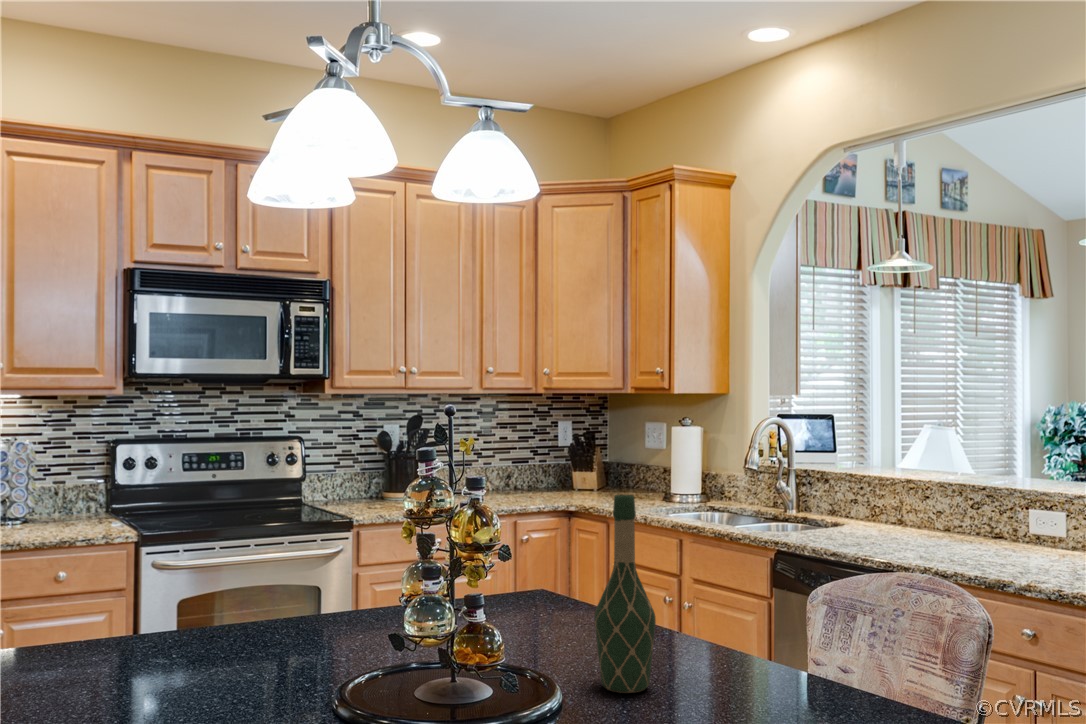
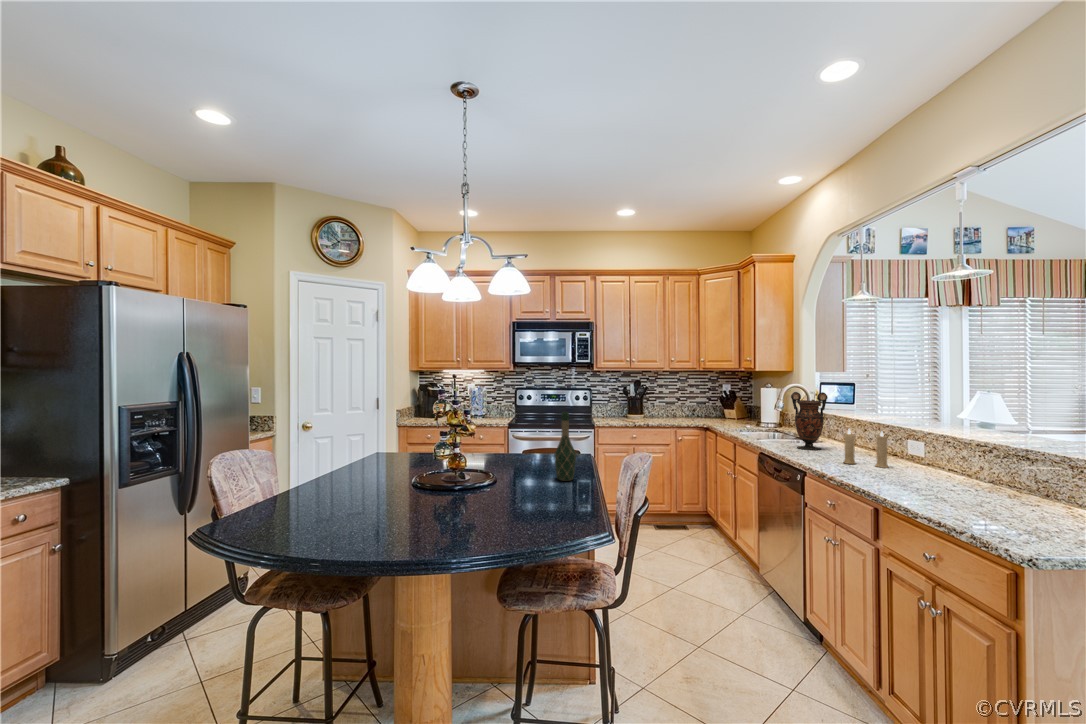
vase: none [821,429,881,543] -> present [791,392,828,450]
candle: none [976,493,1056,565] -> present [843,429,888,468]

